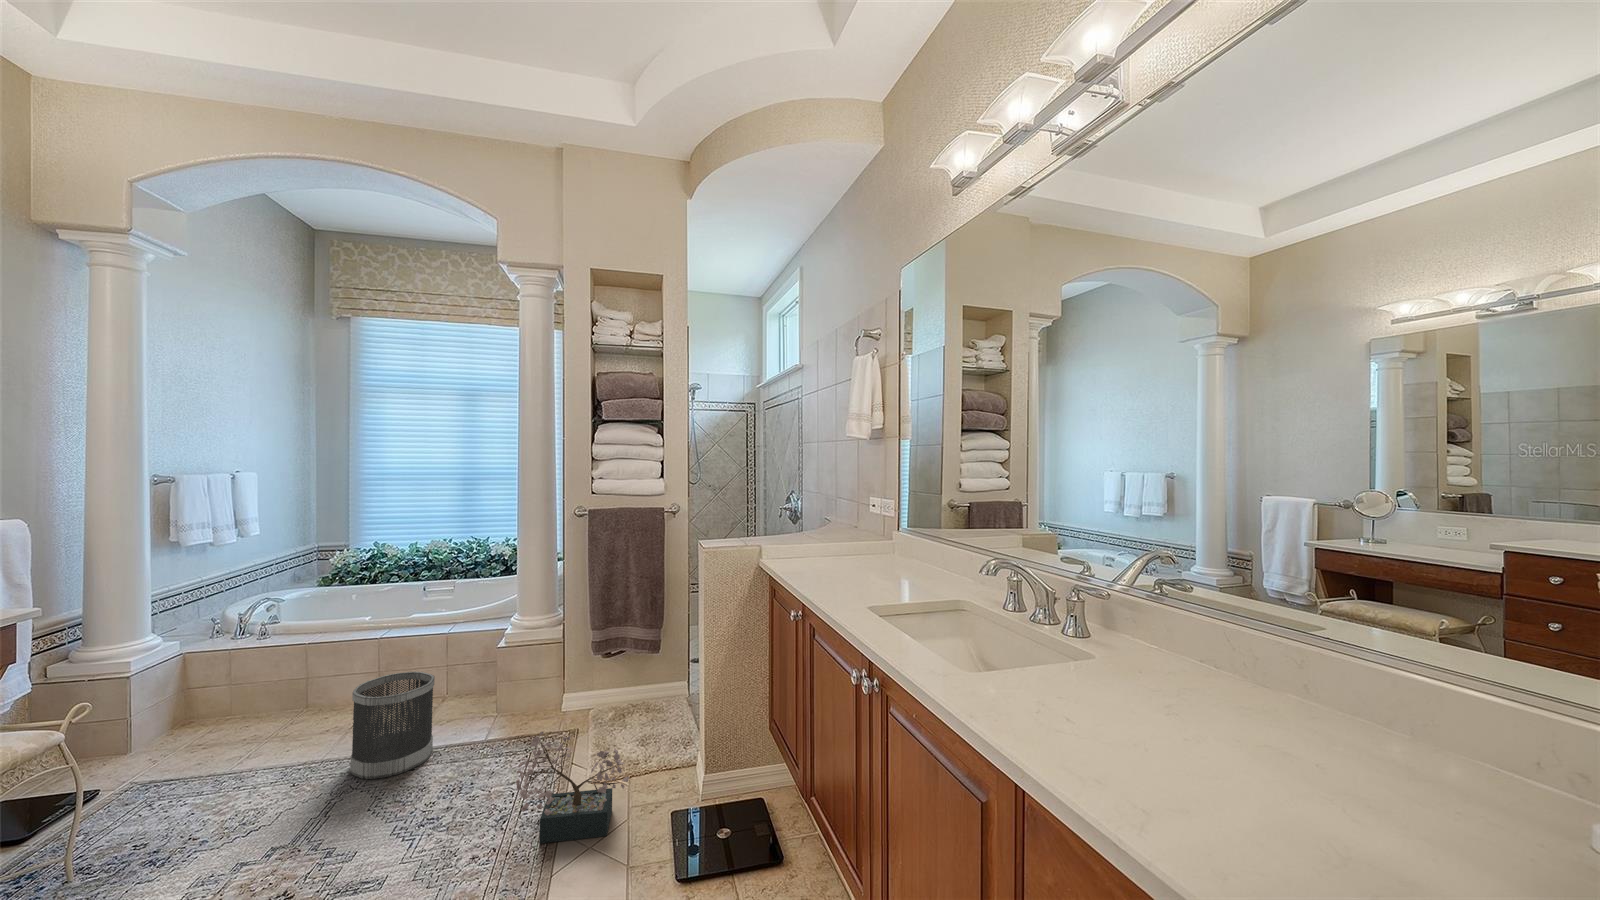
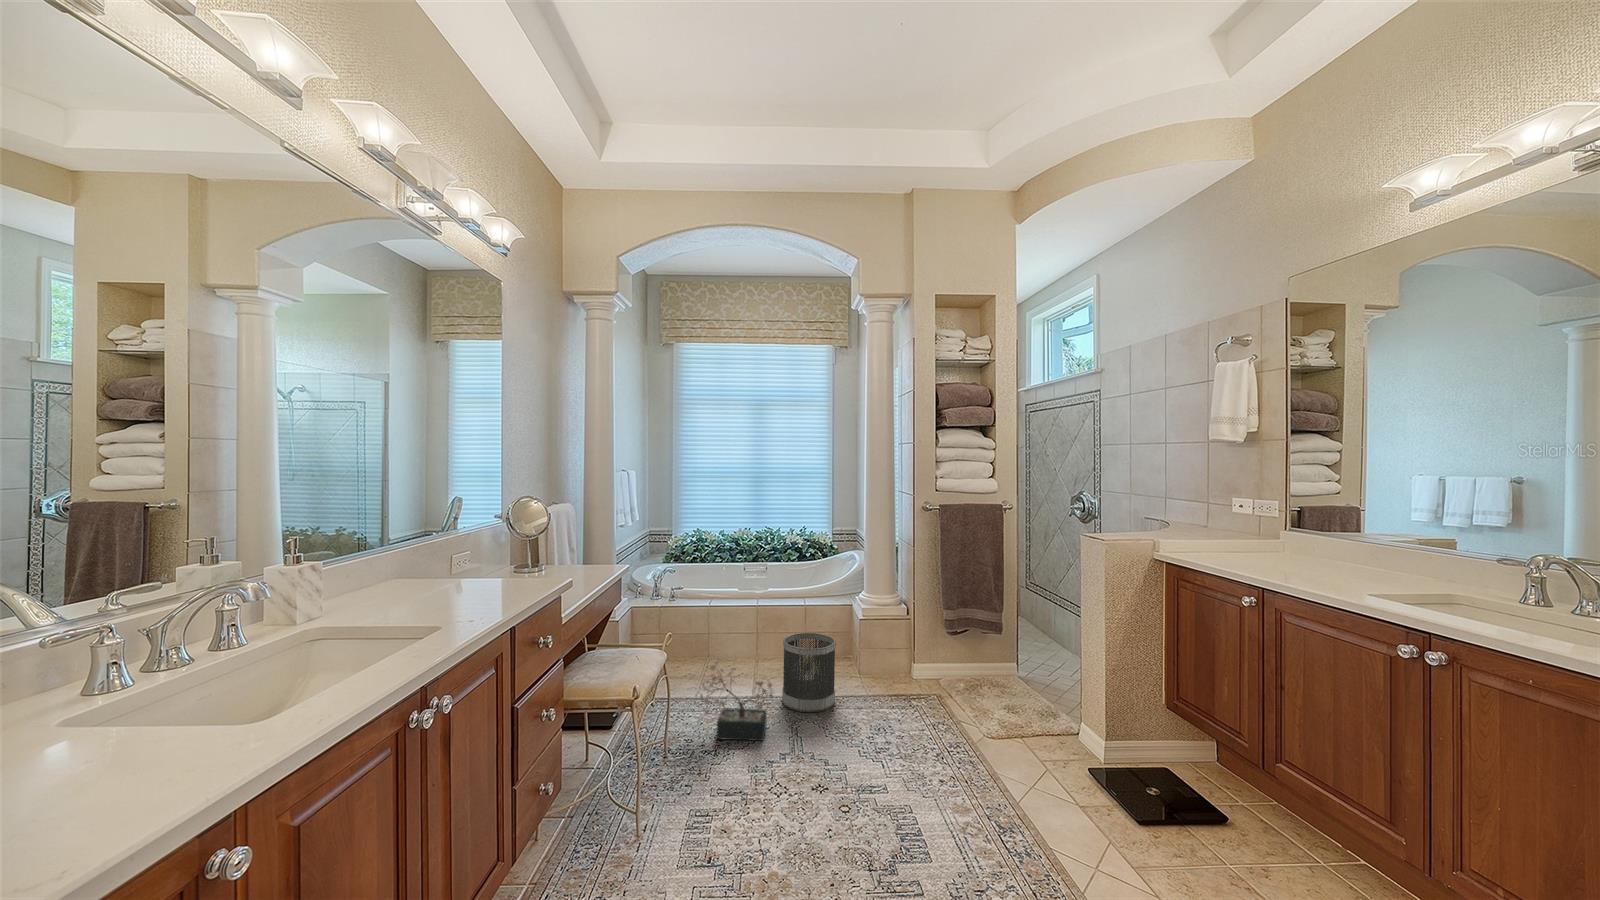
decorative plant: present [516,732,629,843] -> present [700,662,779,741]

